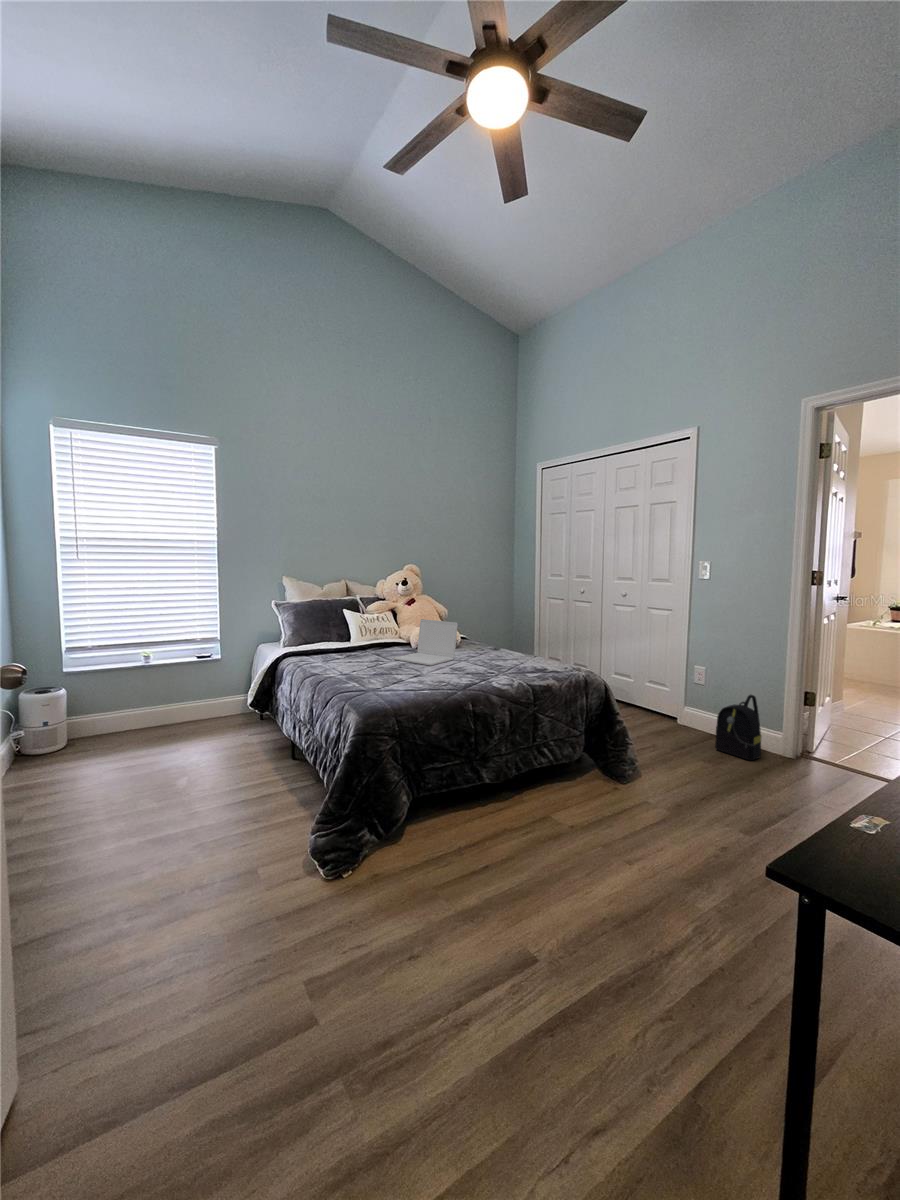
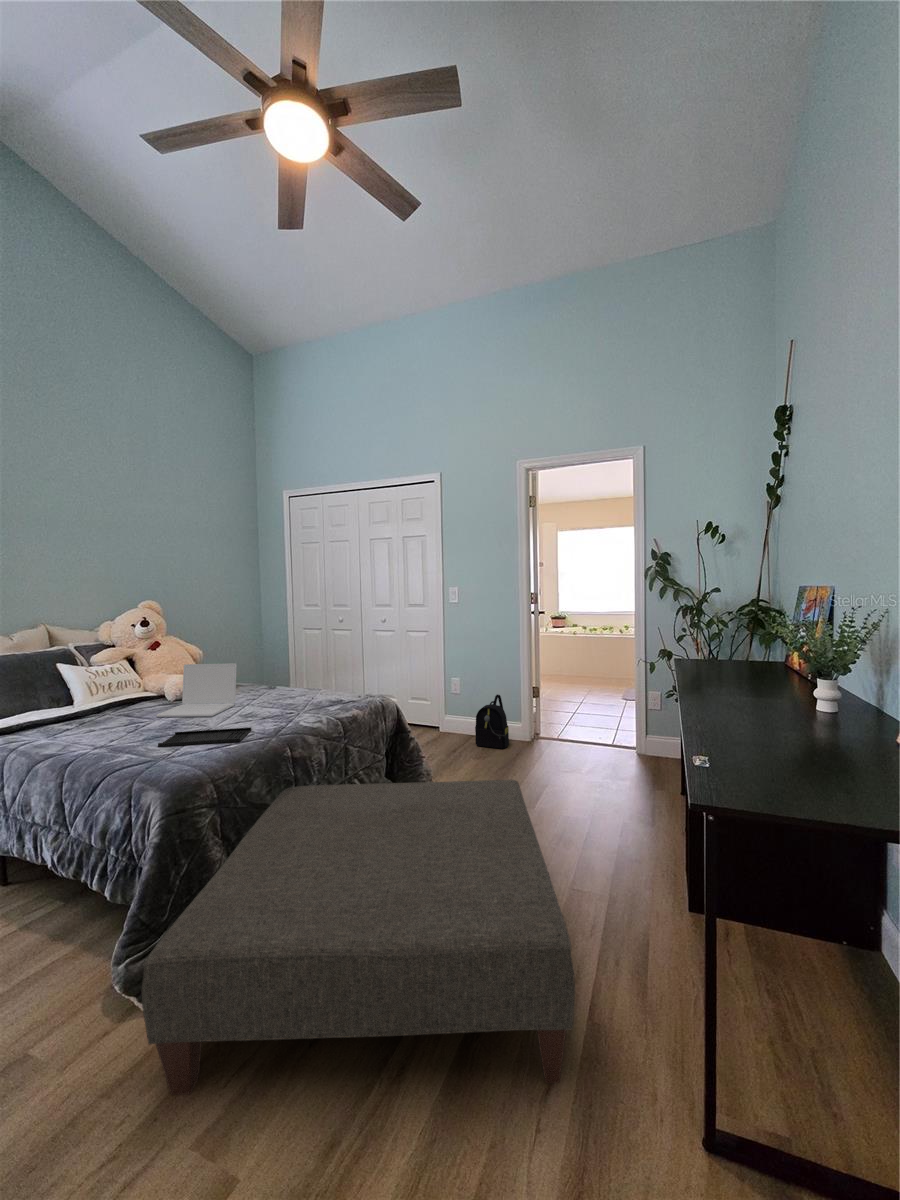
tray: none [377,673,449,689] -> present [158,727,251,747]
ottoman: none [296,739,702,1118] -> present [141,780,575,1095]

